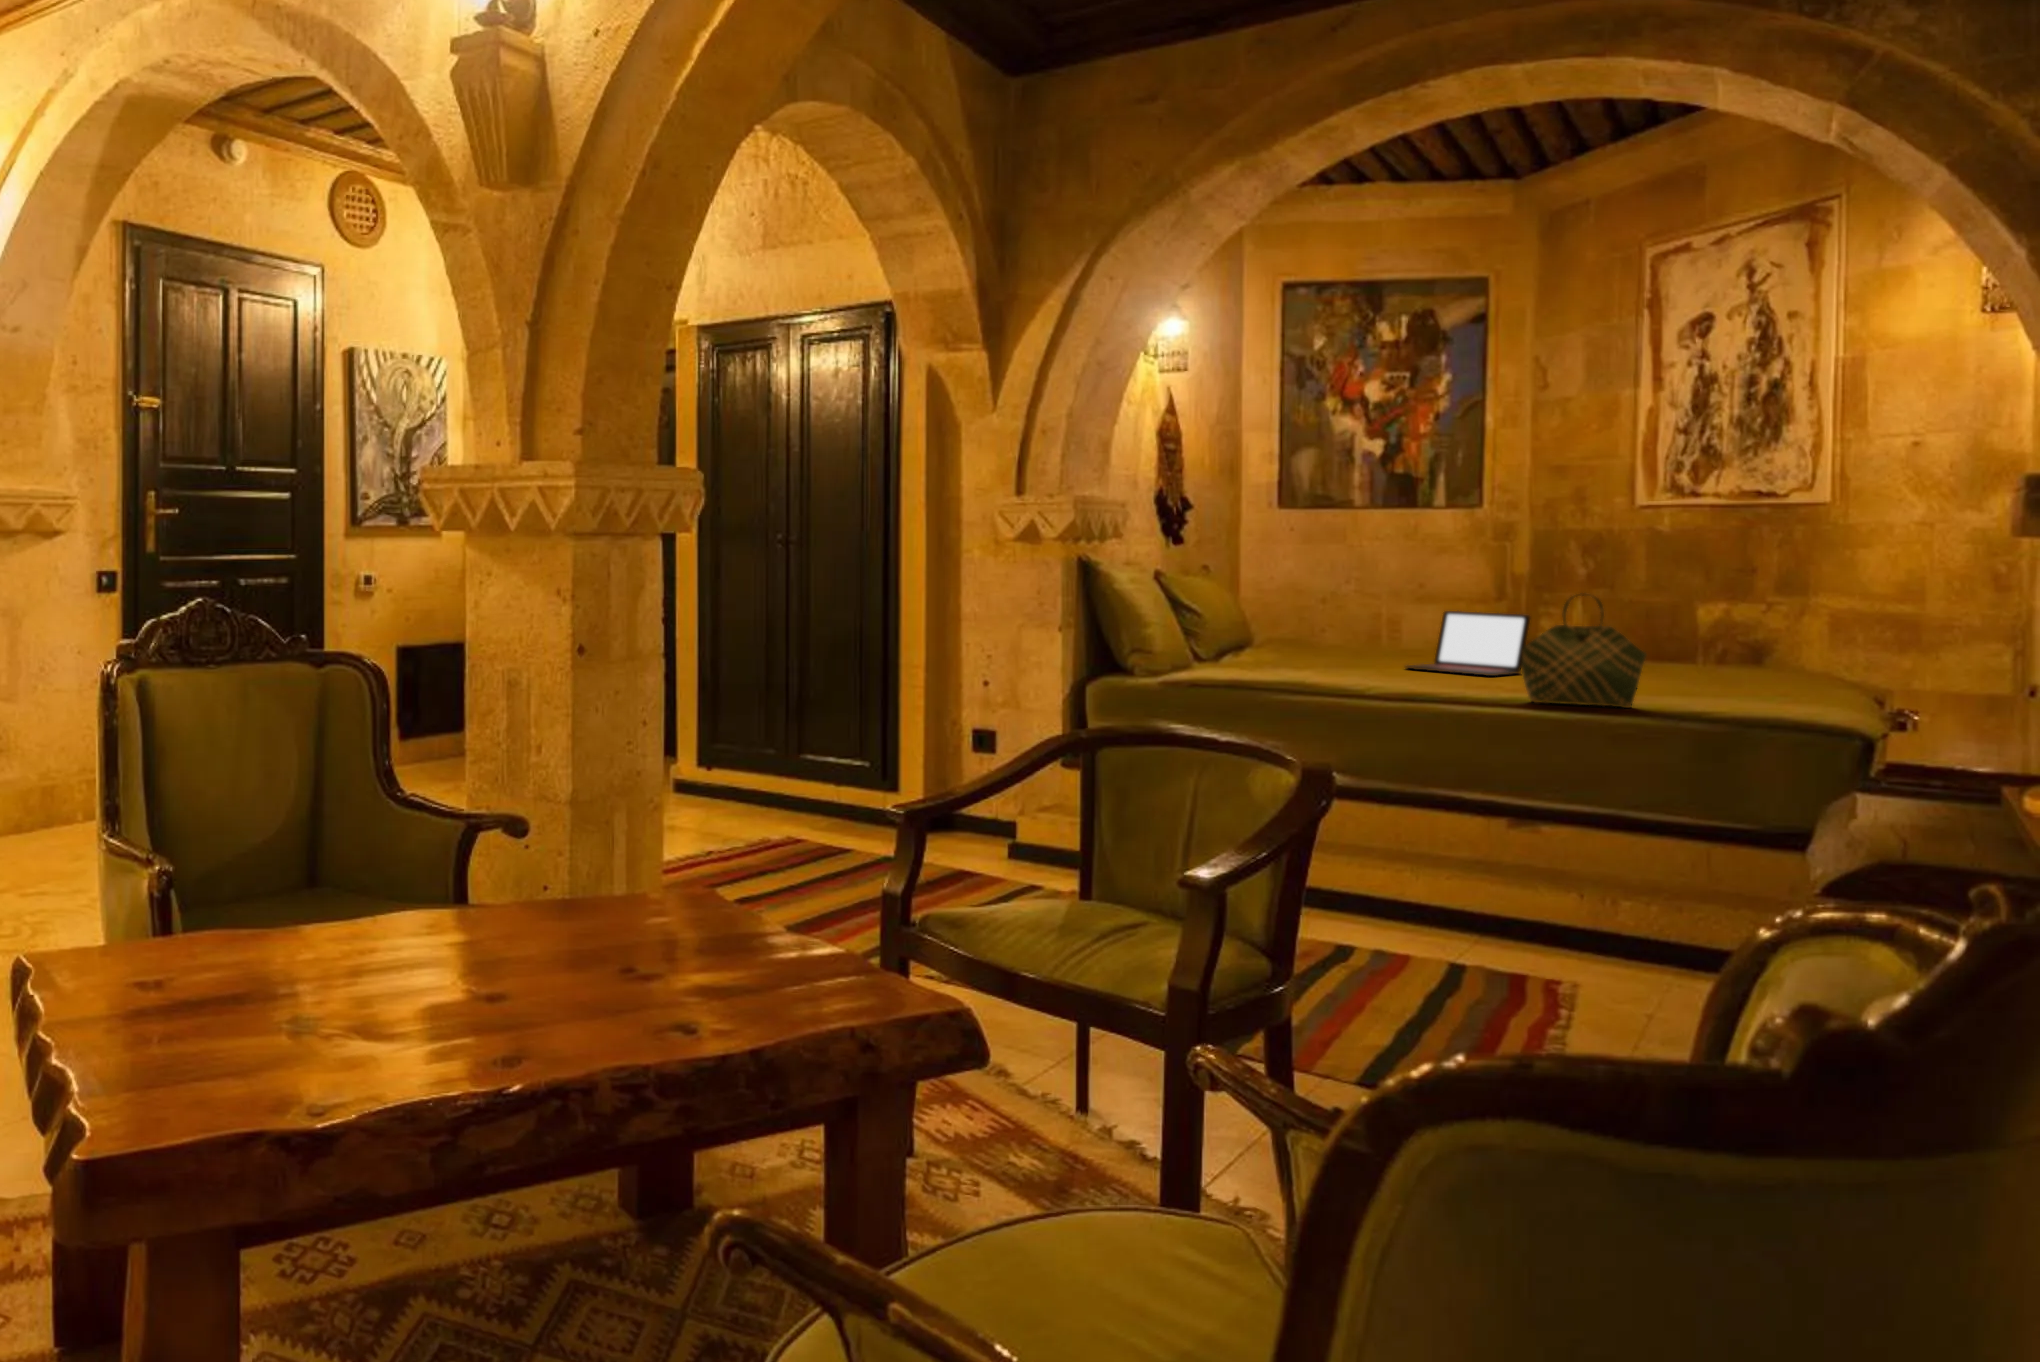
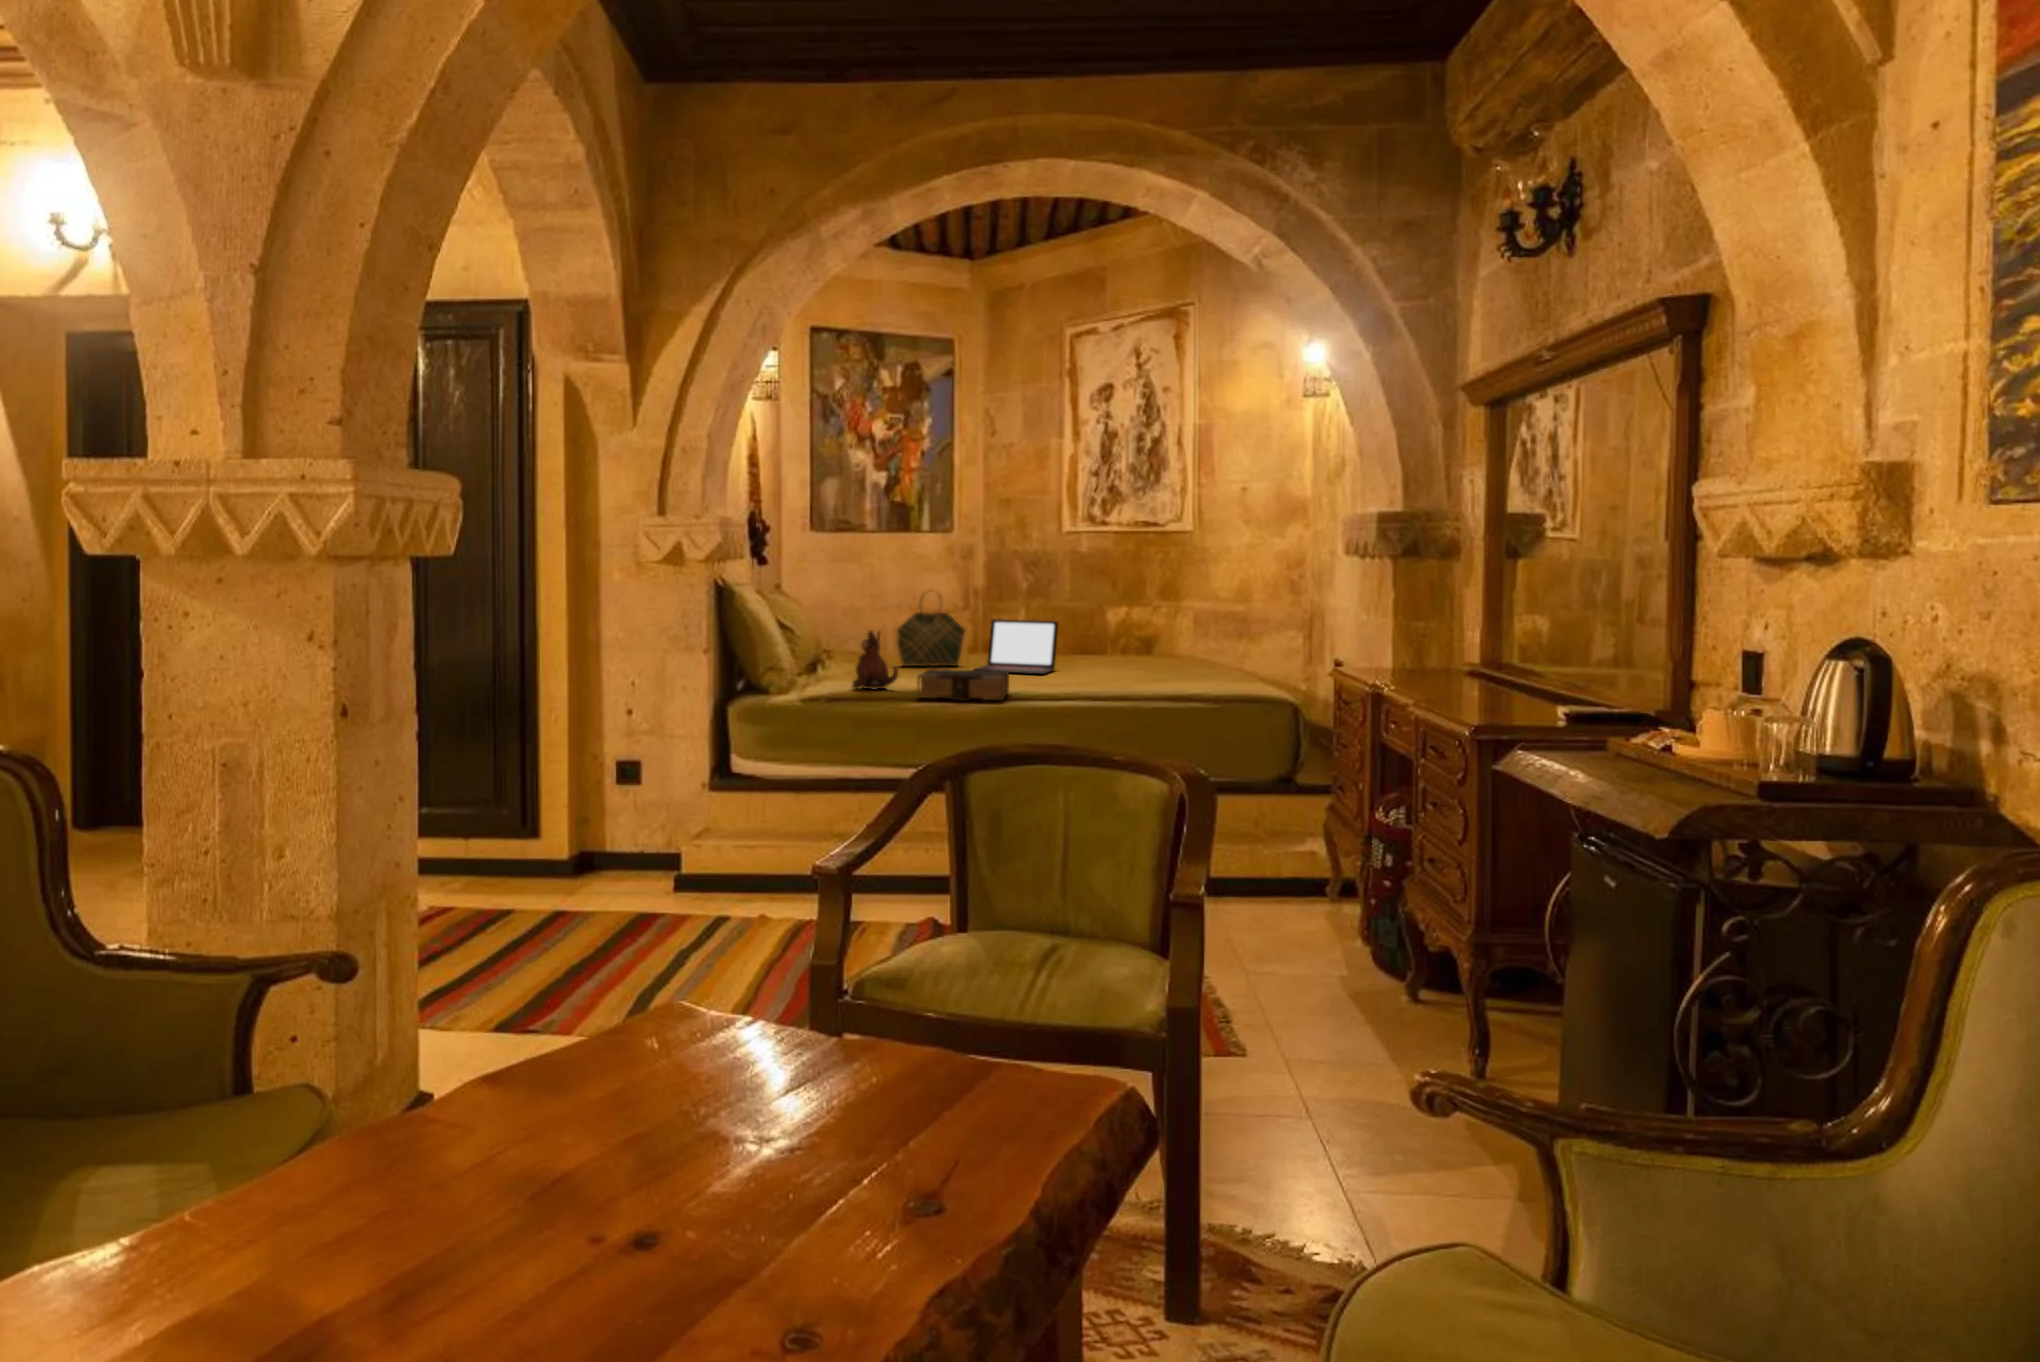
tote bag: present [1522,593,1646,708] -> present [897,611,965,666]
plush toy: none [1214,613,1268,676] -> present [852,631,898,689]
book: none [1270,657,1397,693] -> present [917,669,1009,701]

